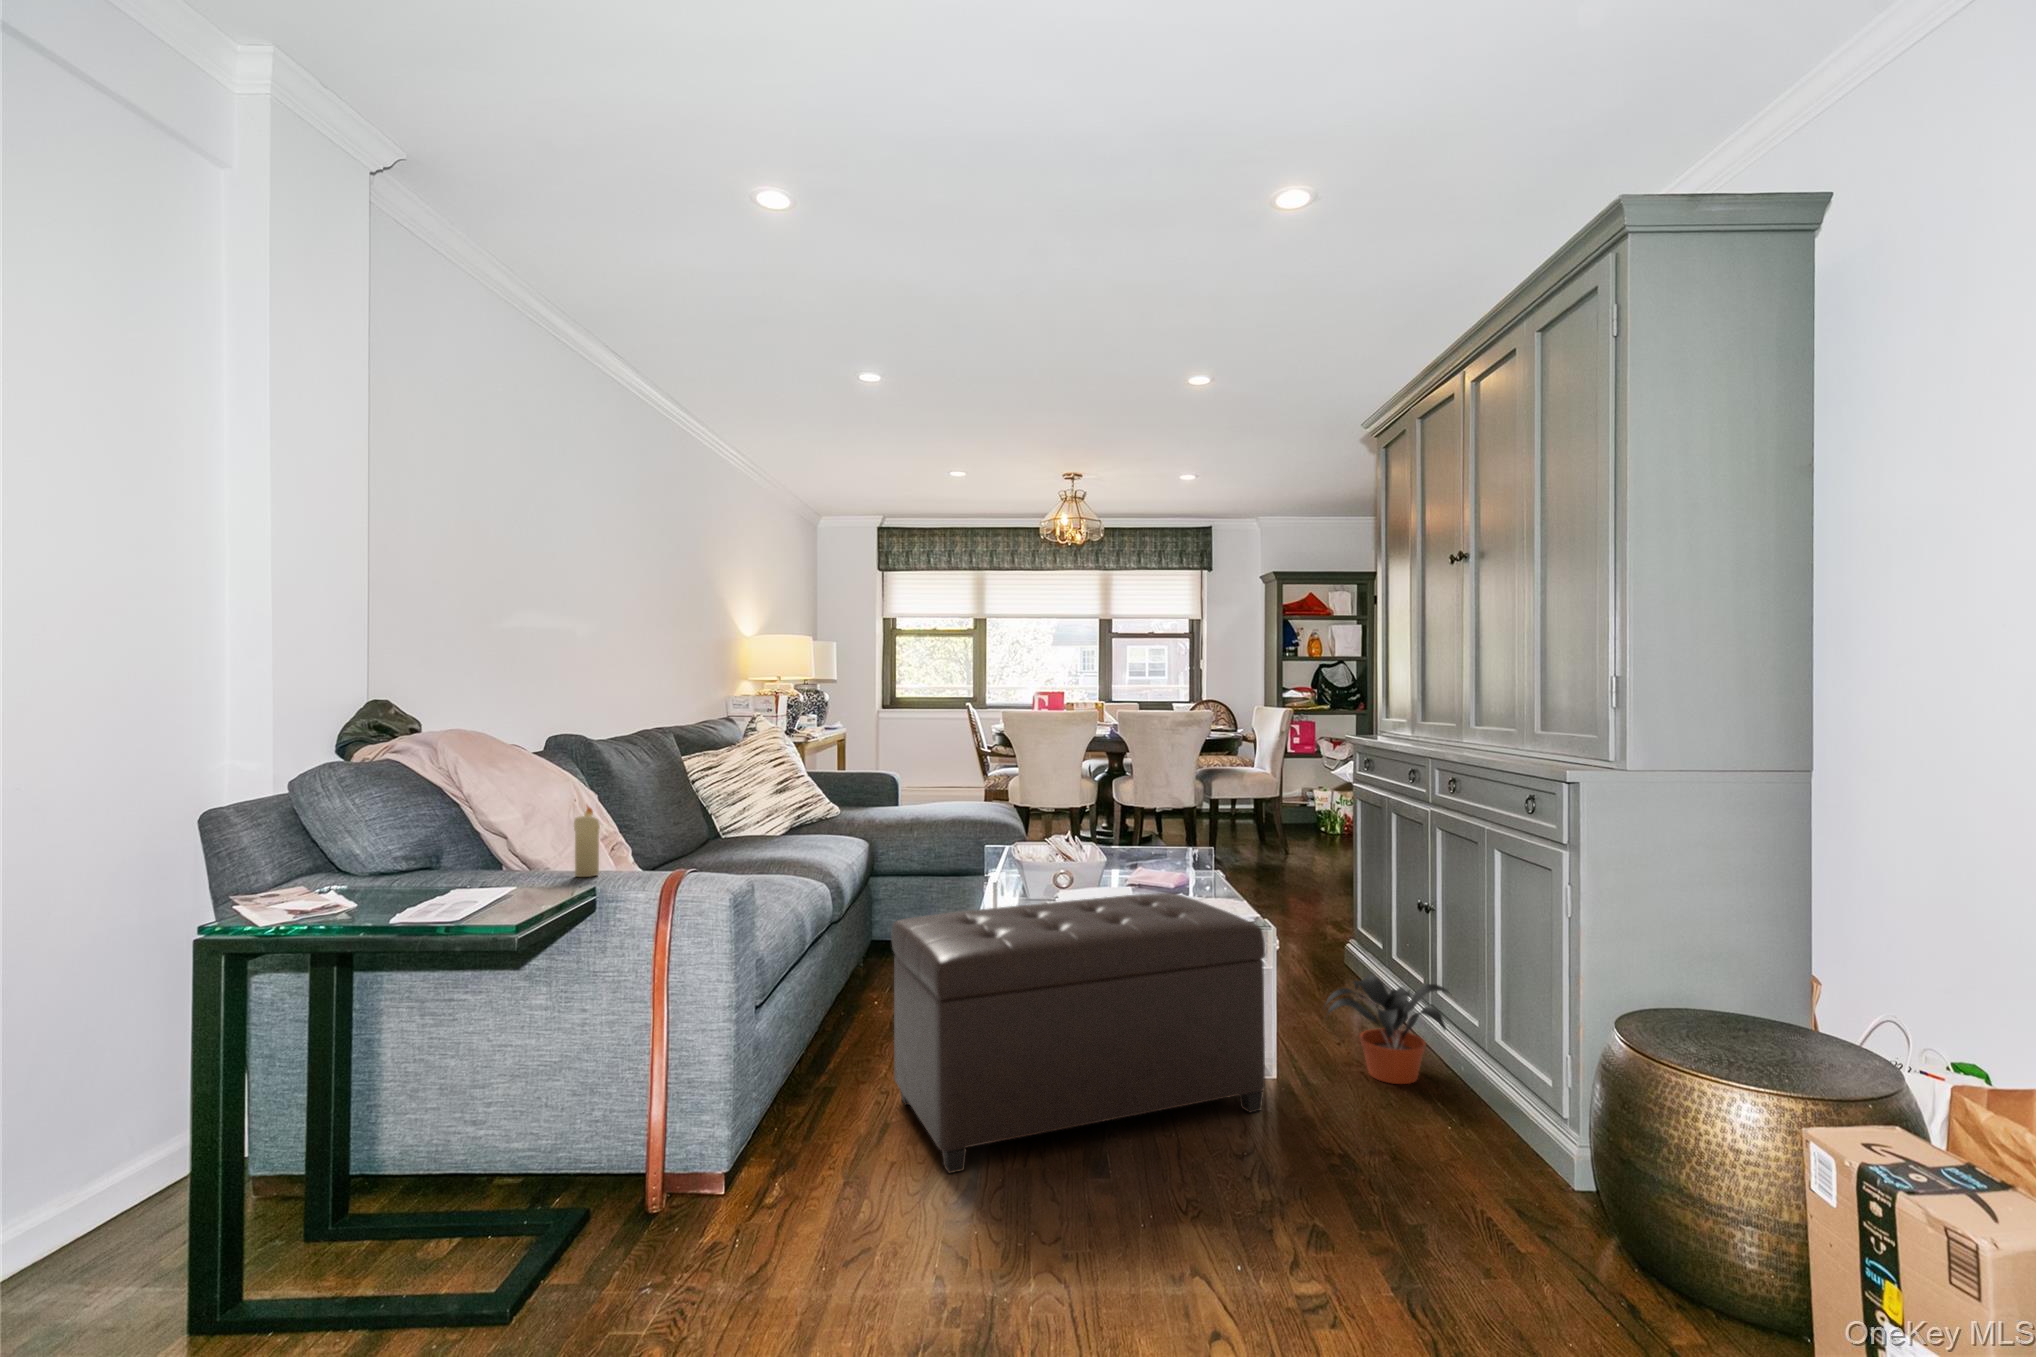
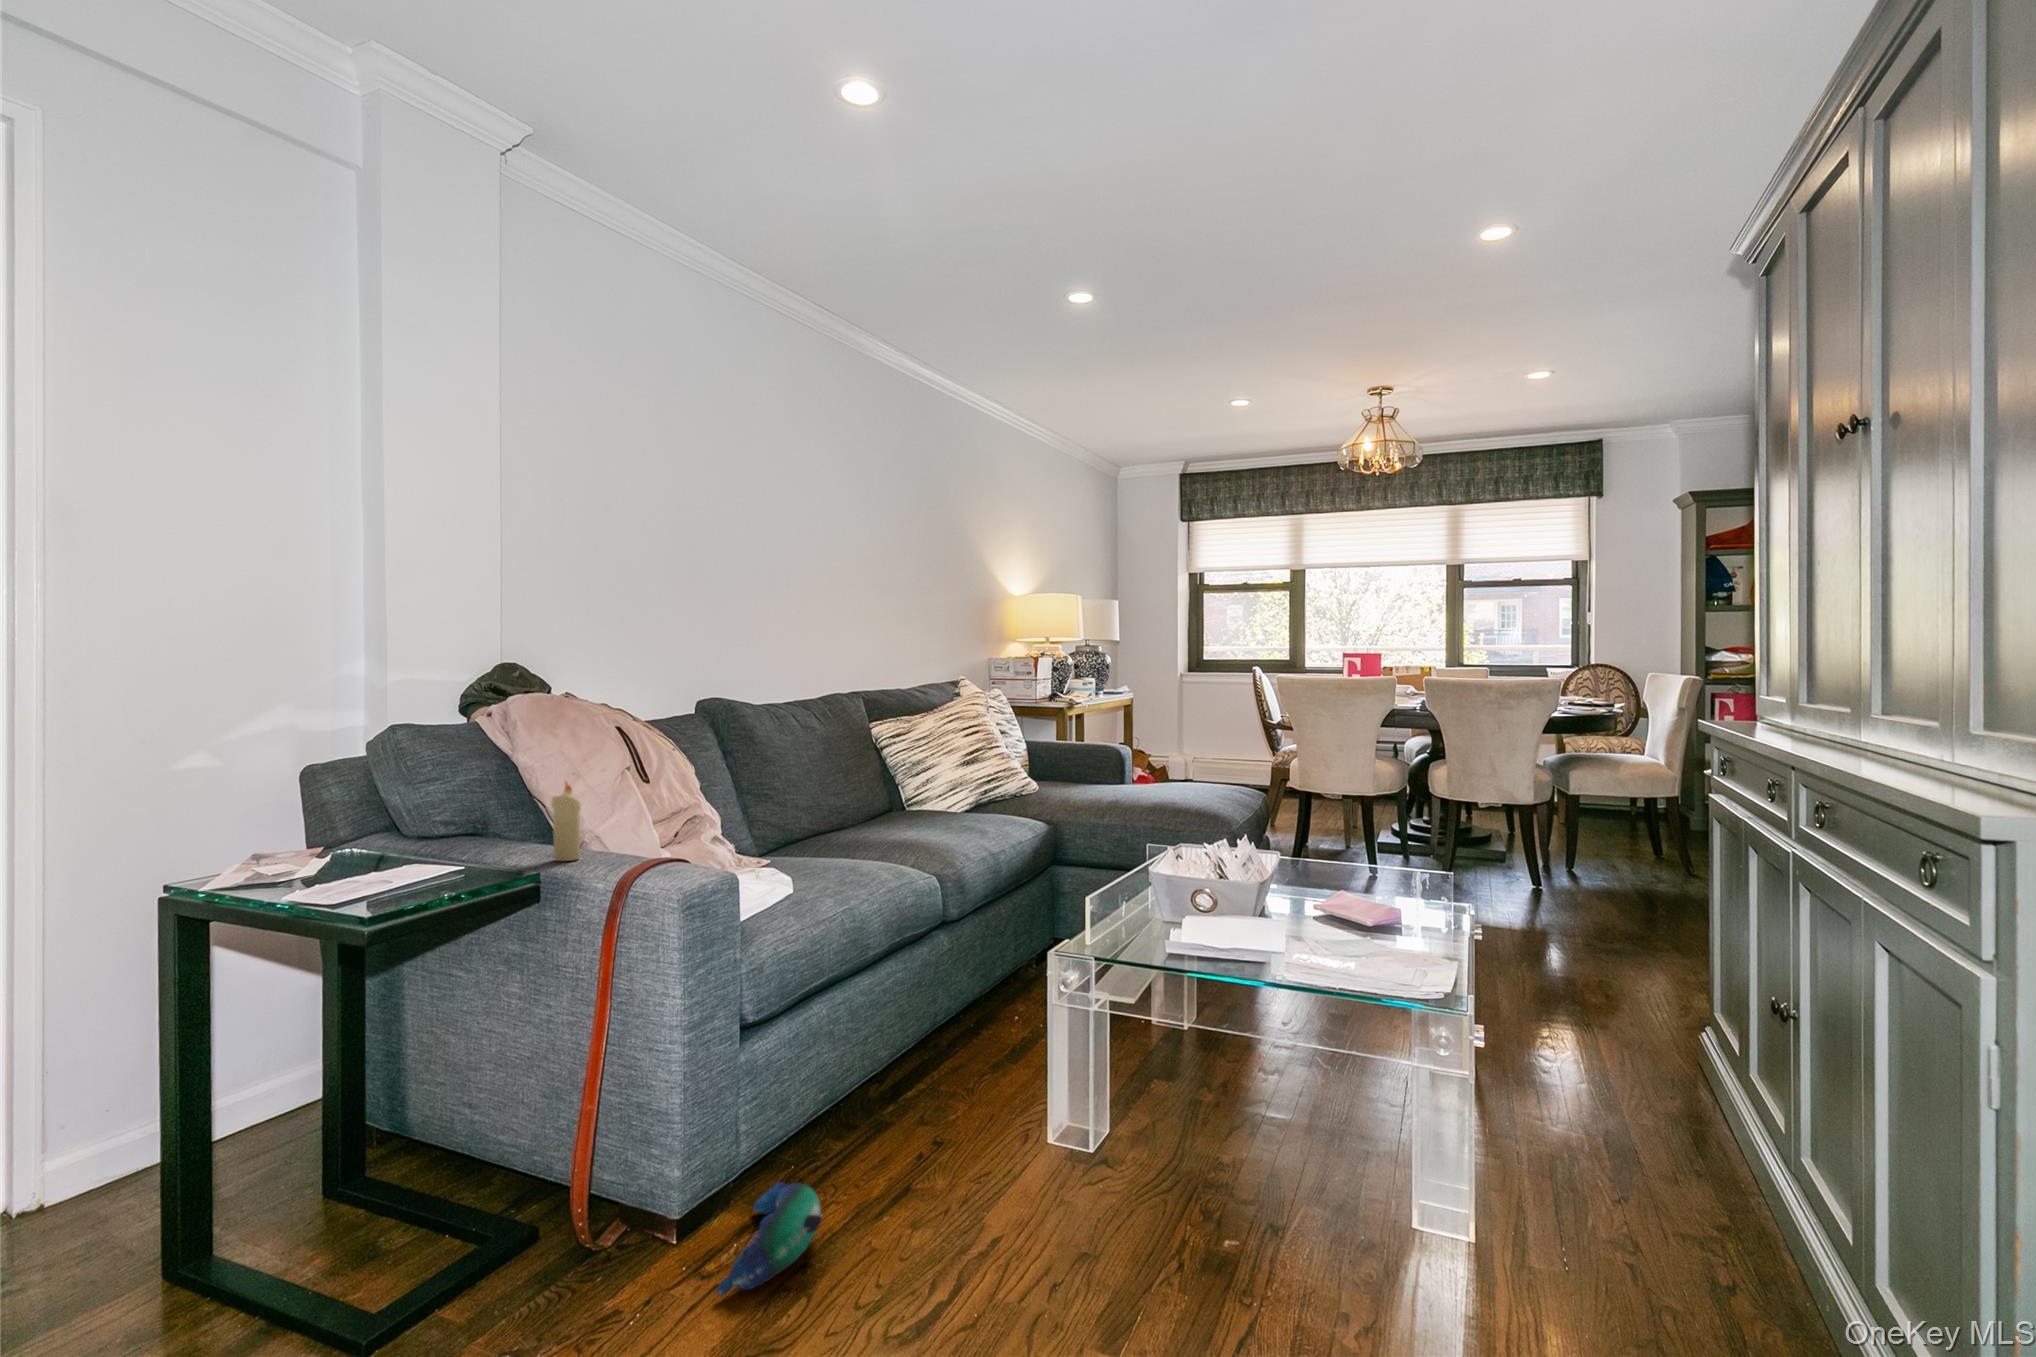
ottoman: present [891,893,1265,1173] -> none [913,937,1417,1279]
potted plant: present [1326,975,1448,1084] -> none [1544,1098,1790,1287]
plush toy: none [771,1130,859,1221] -> present [716,1182,822,1296]

